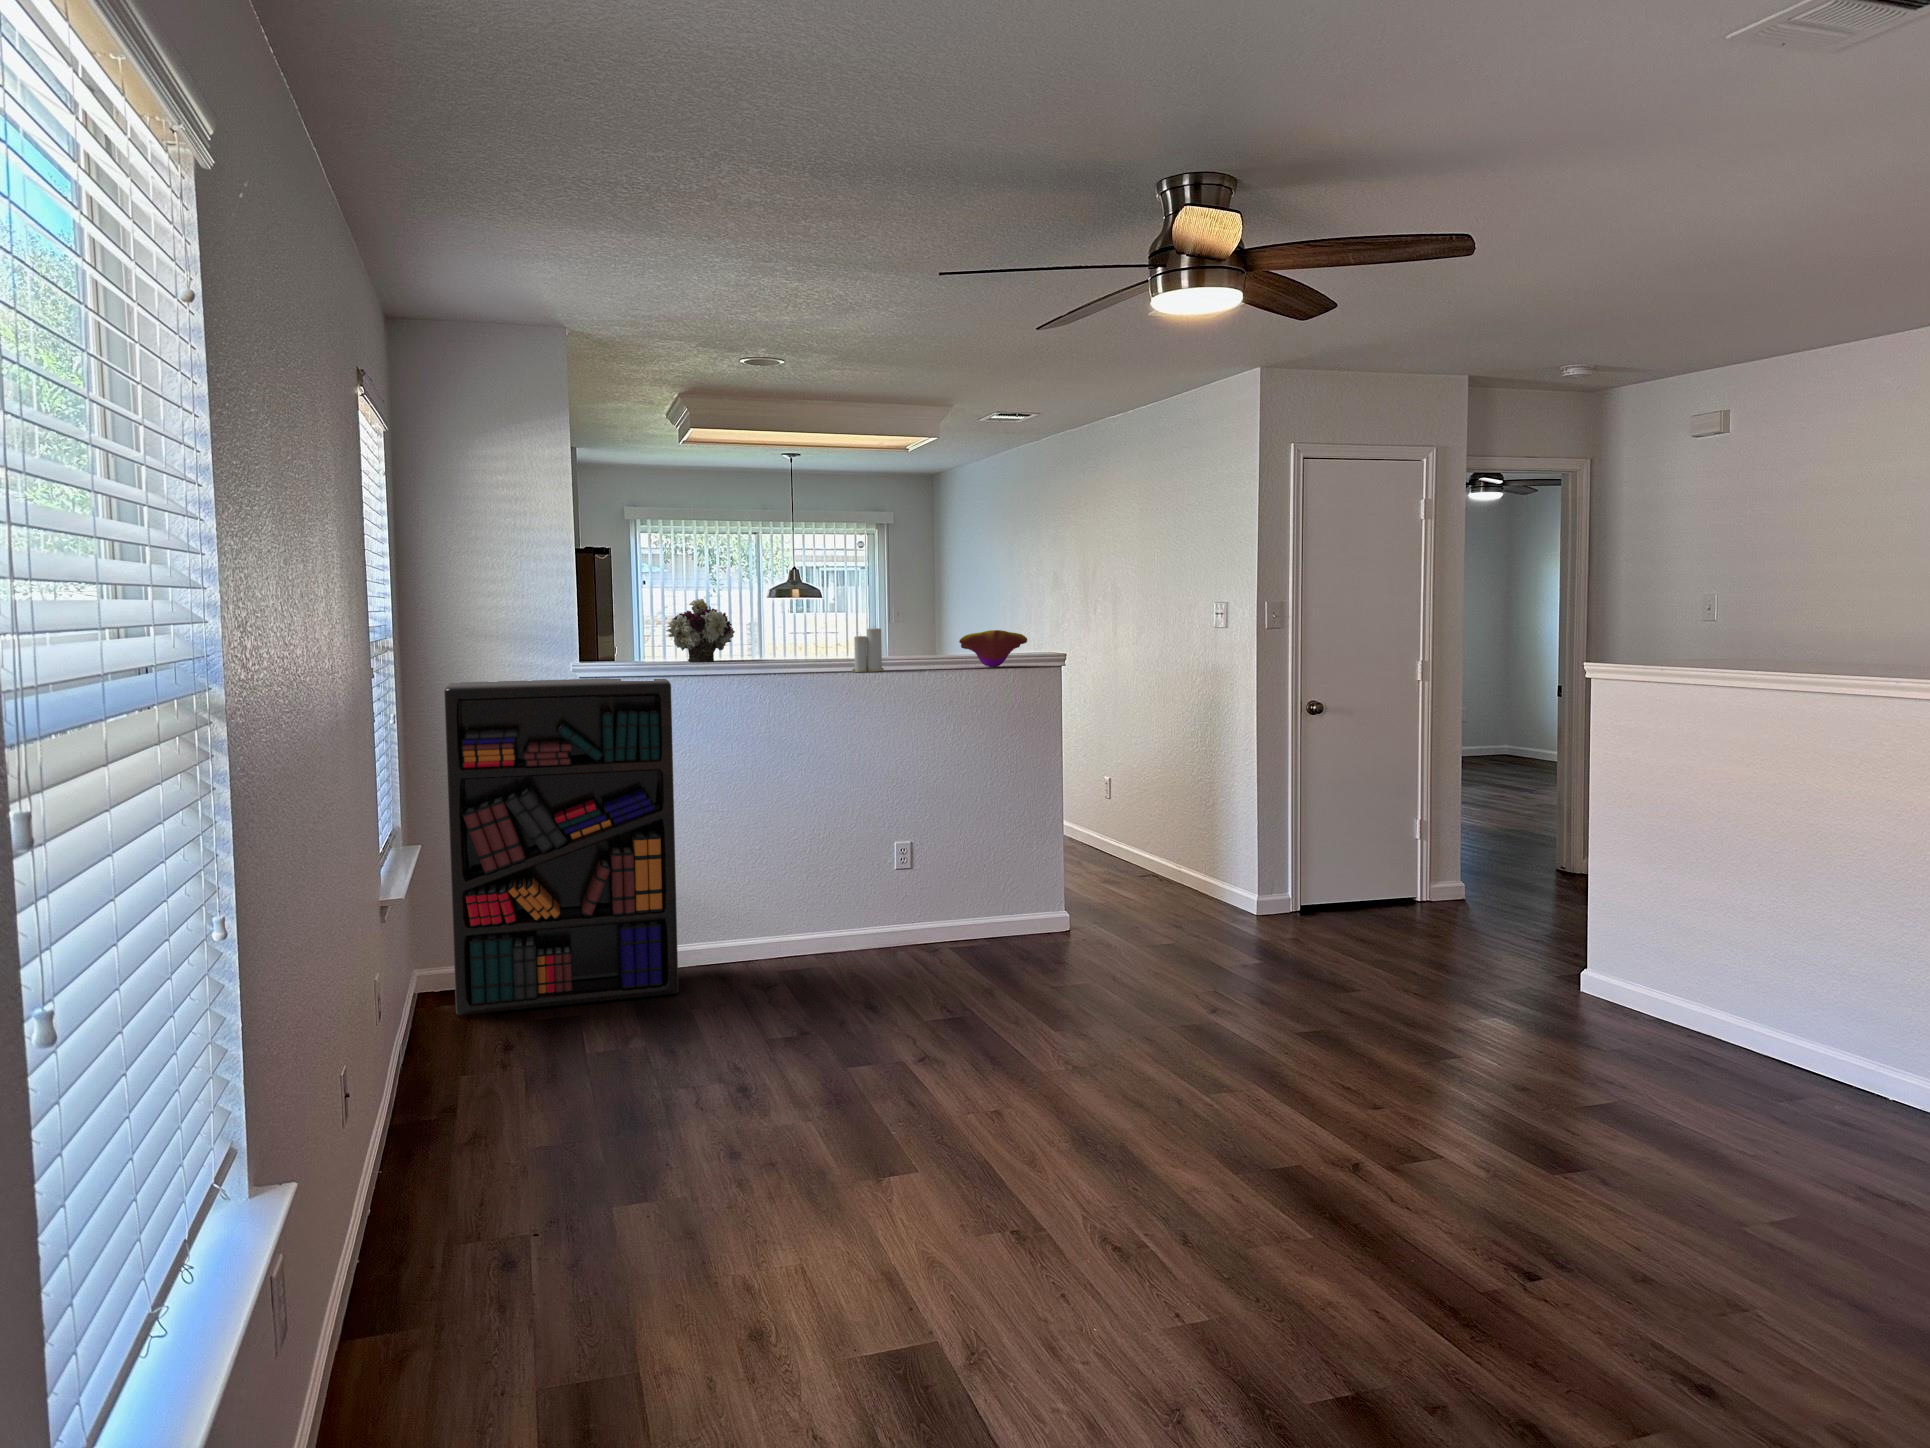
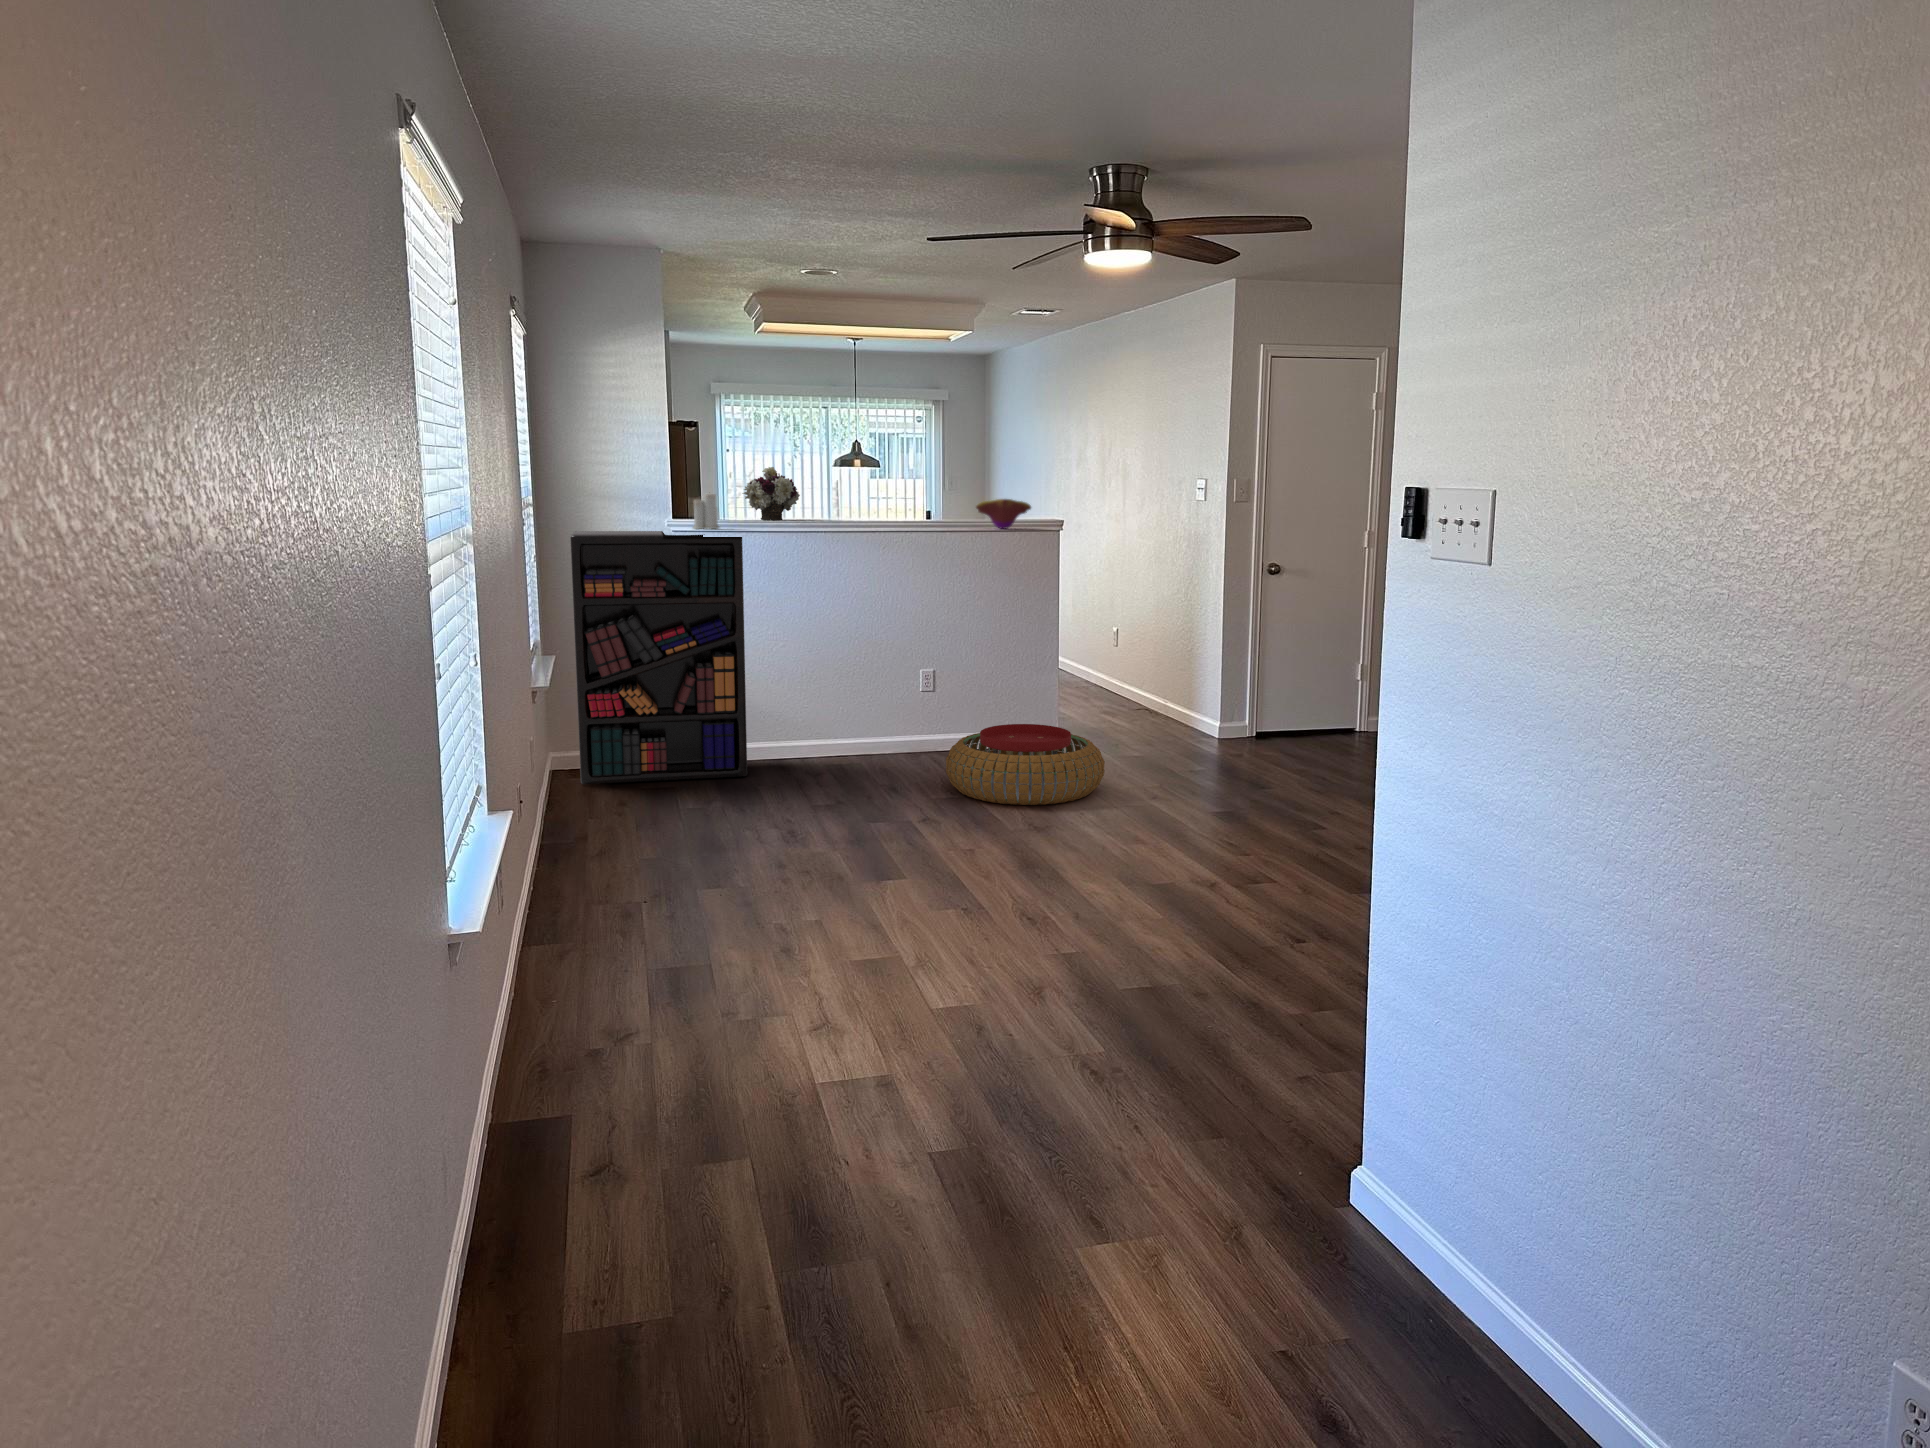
candle: present [852,628,884,672] -> present [693,494,719,529]
pouf: none [939,913,1143,1026] -> present [946,724,1105,805]

